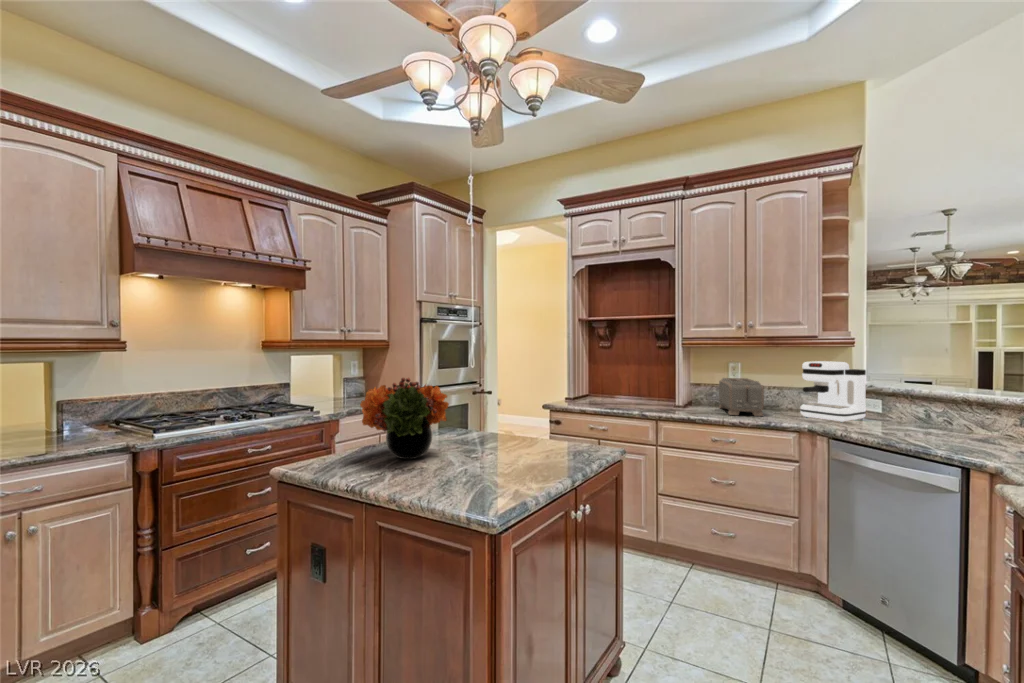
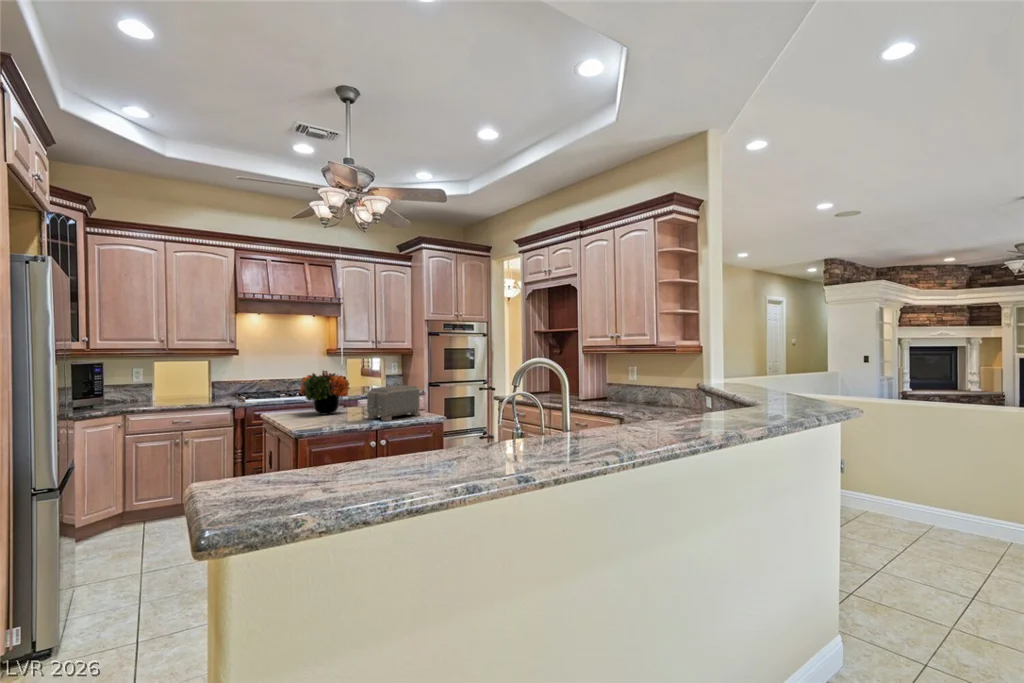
coffee maker: present [800,361,866,422] -> none [636,365,690,414]
toaster: present [719,378,764,416] -> present [367,385,420,421]

